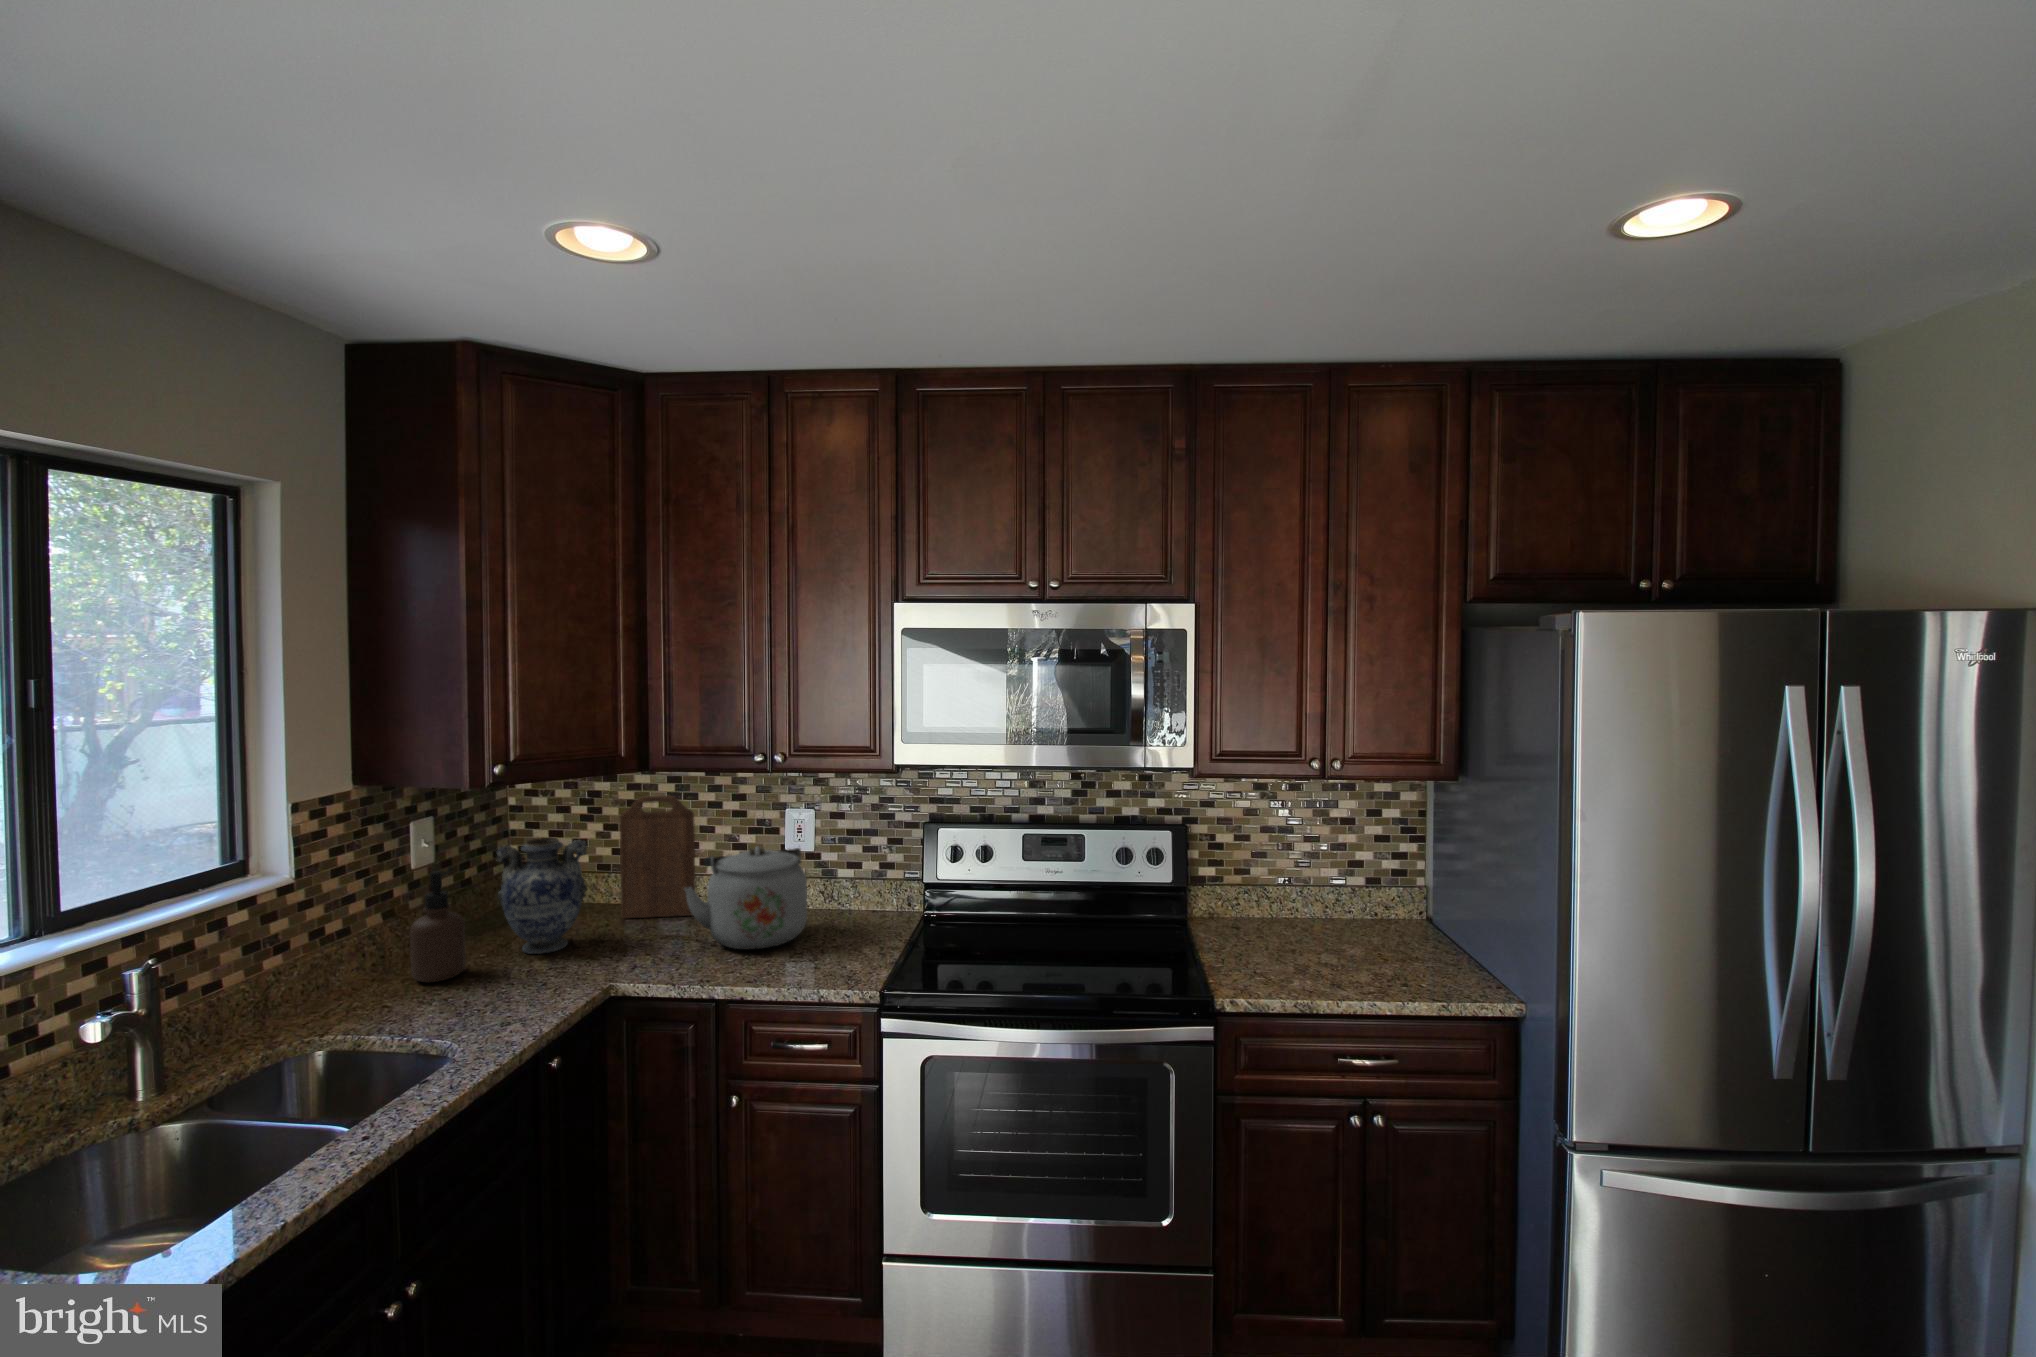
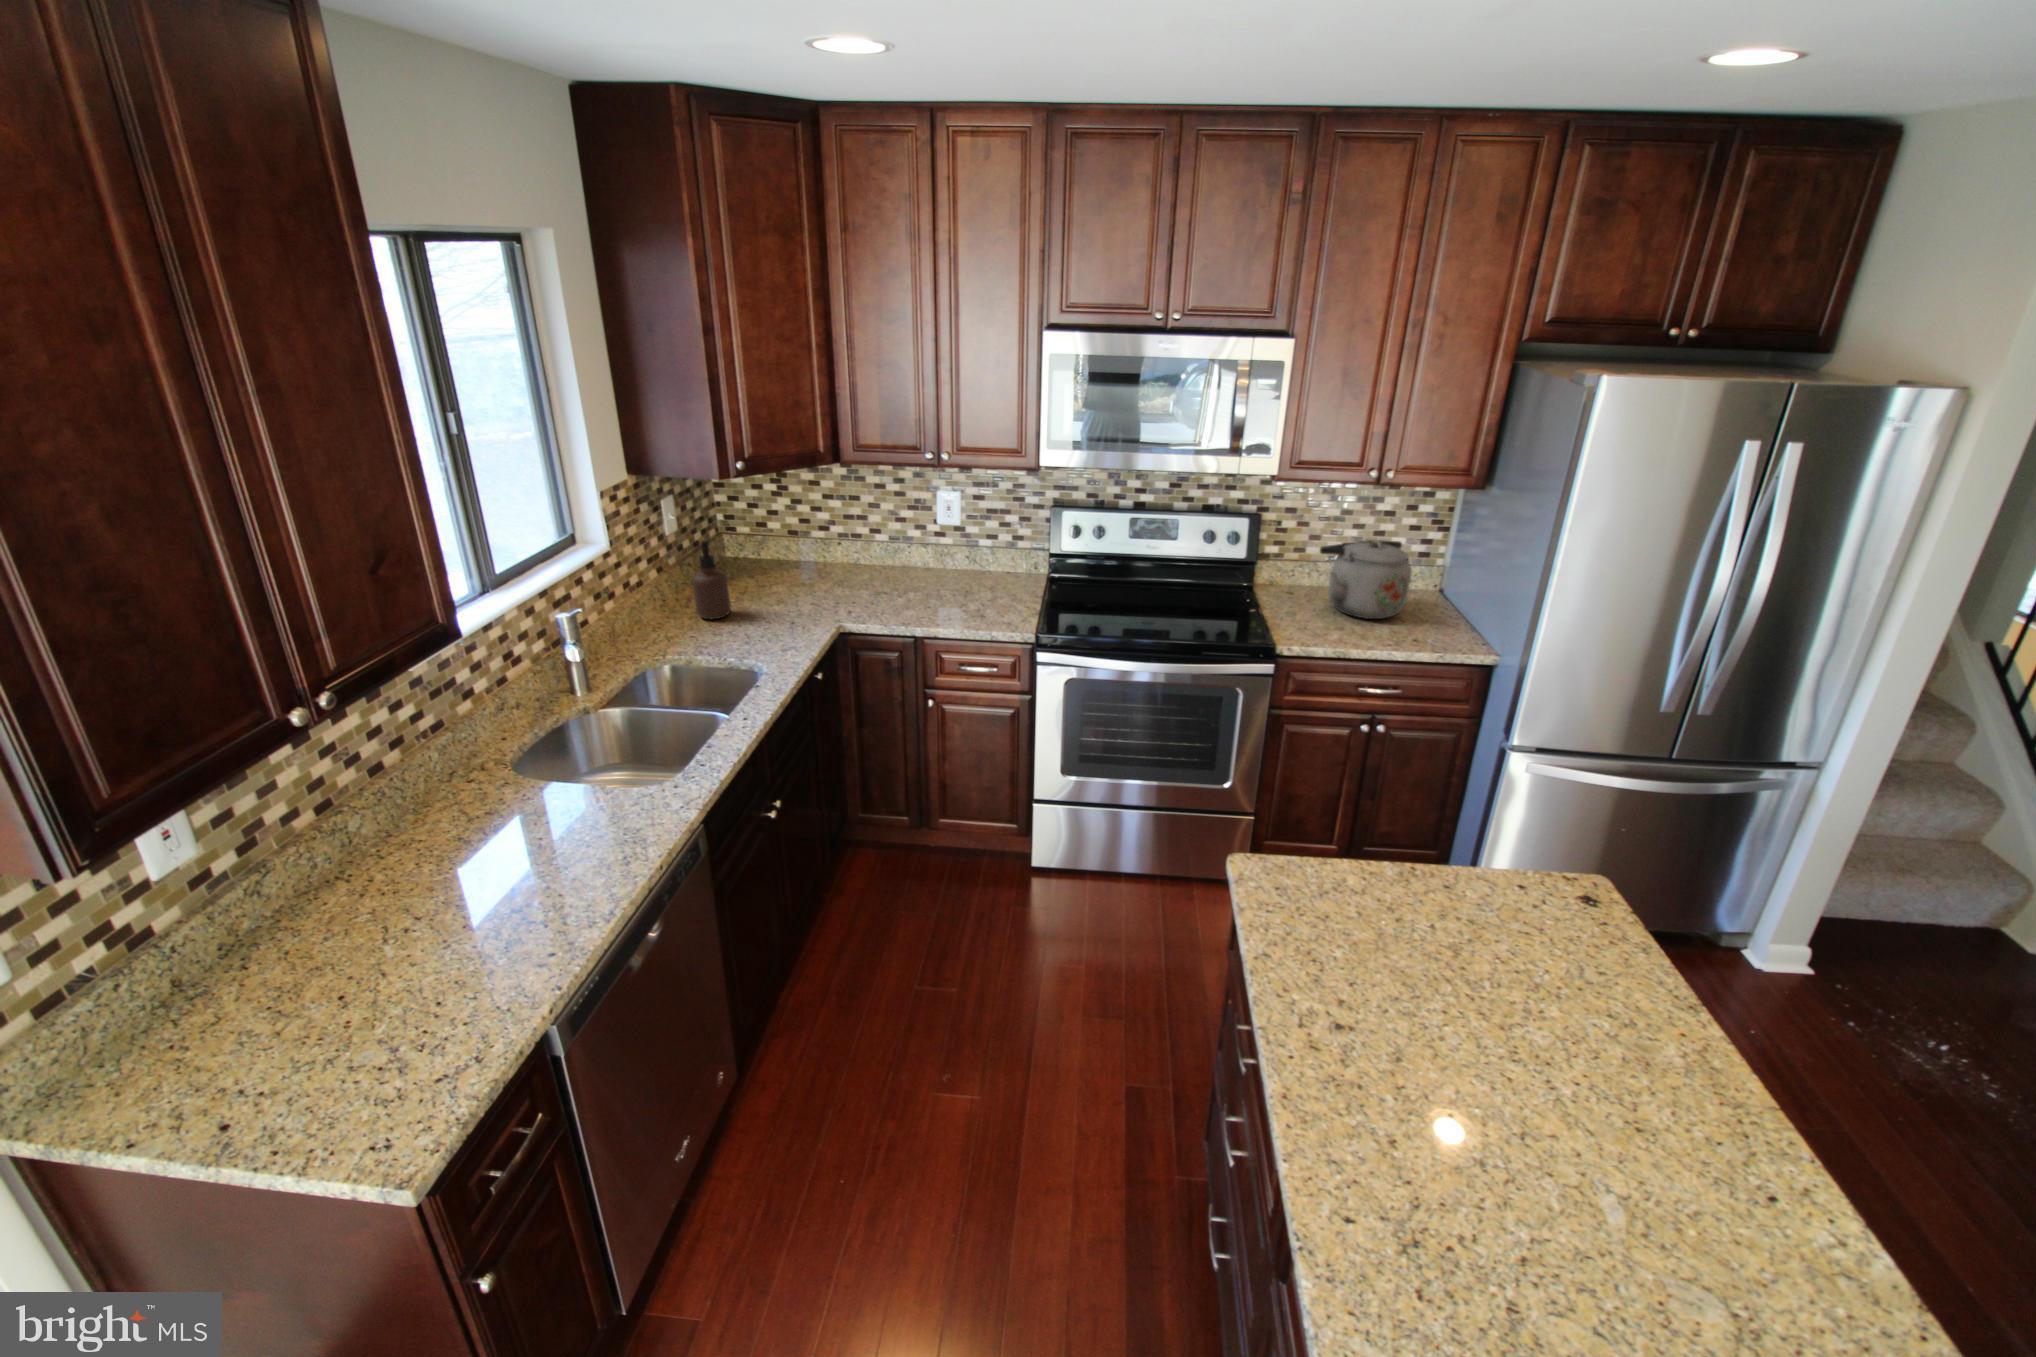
cutting board: present [620,795,696,918] -> none [809,479,871,574]
decorative vase: present [496,838,588,954] -> none [734,514,801,600]
kettle: present [684,846,807,950] -> present [1320,540,1412,619]

